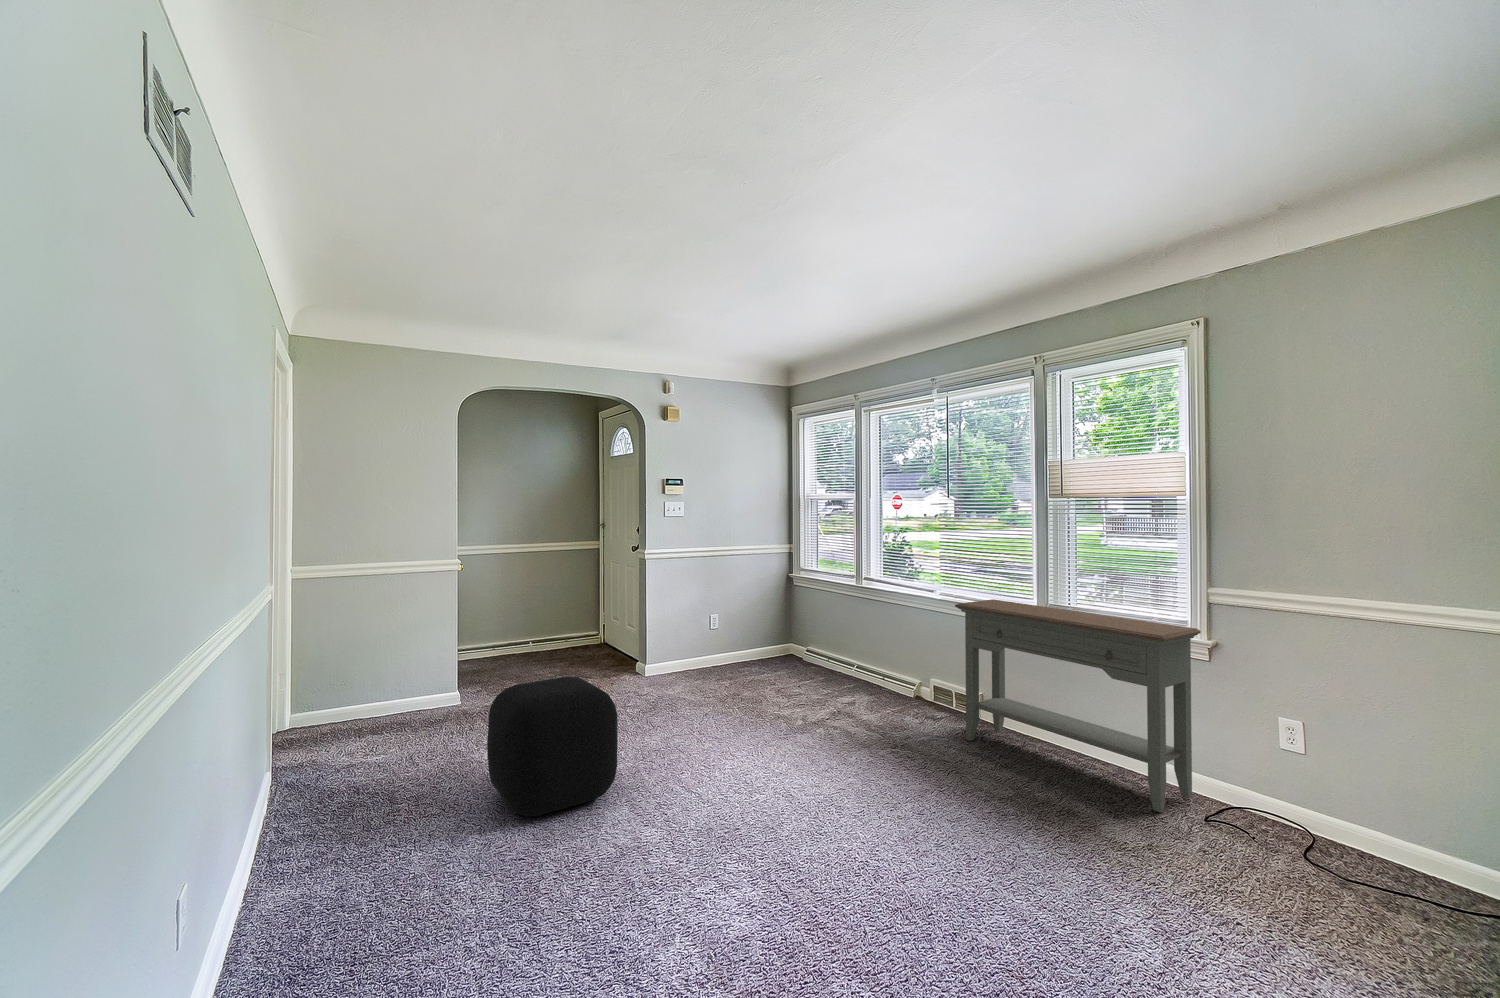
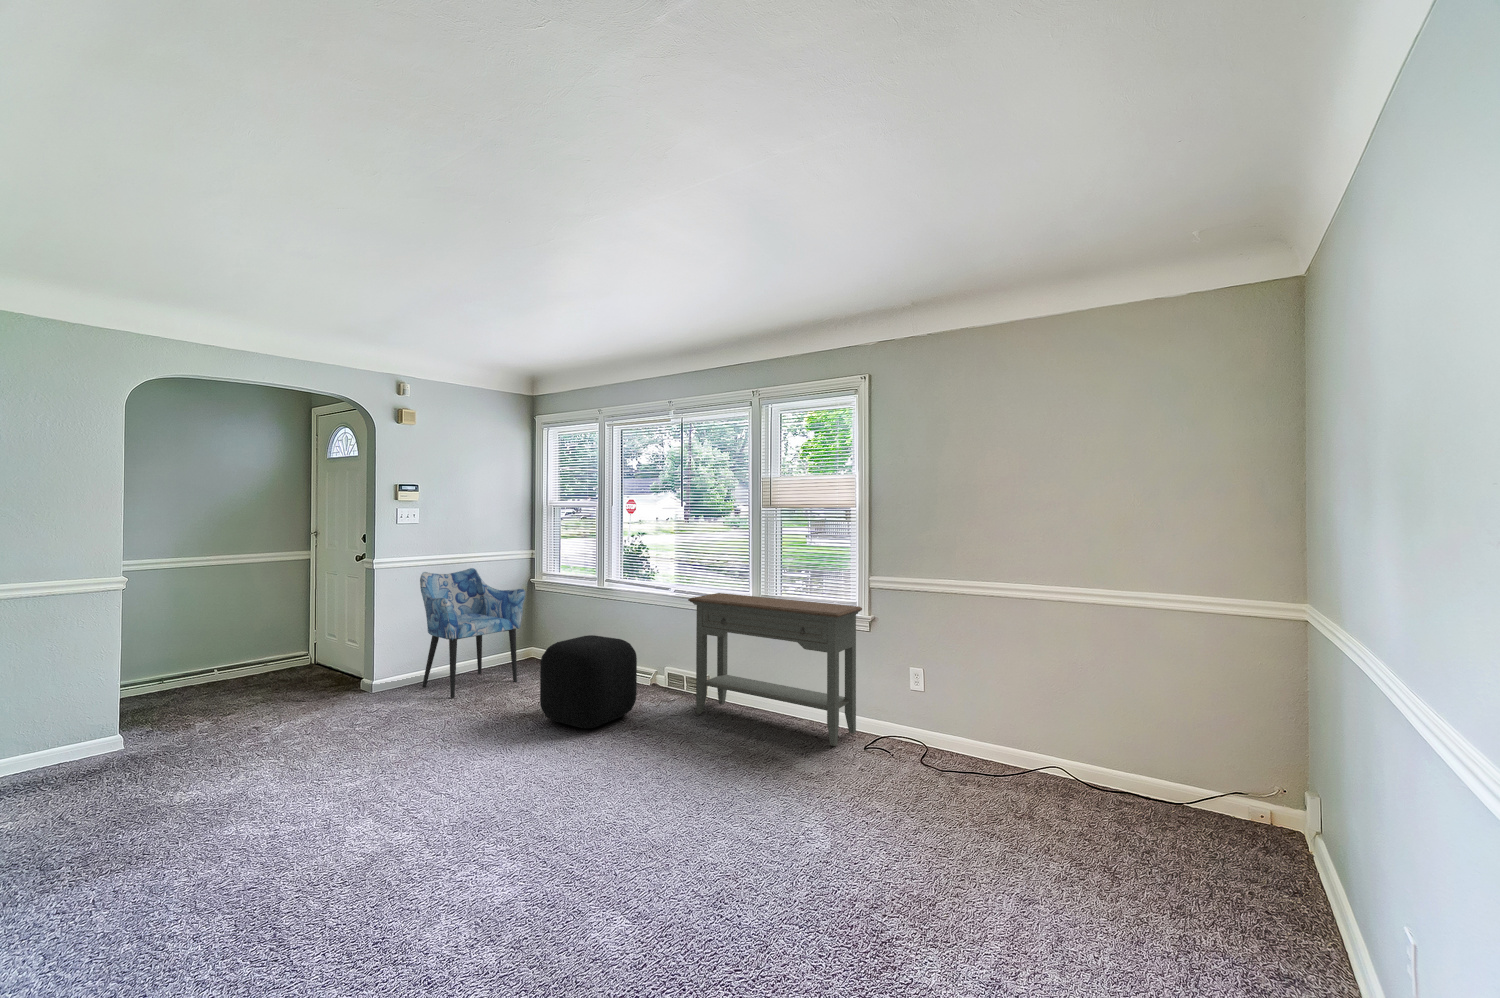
armchair: none [684,562,780,689] -> present [420,568,525,698]
ottoman: present [487,677,618,817] -> present [540,635,637,728]

